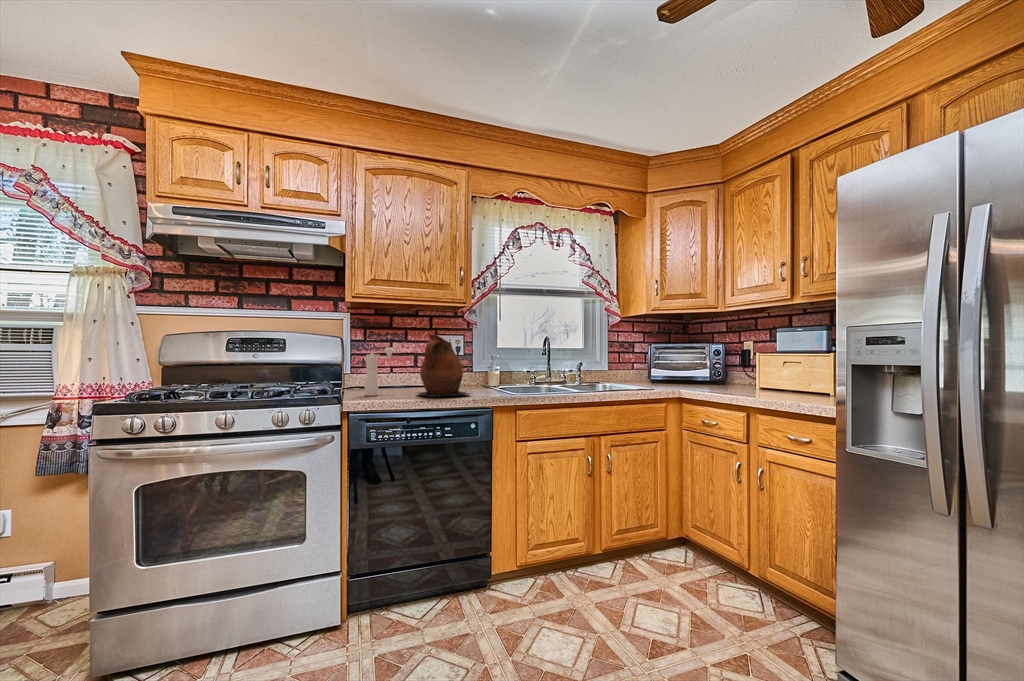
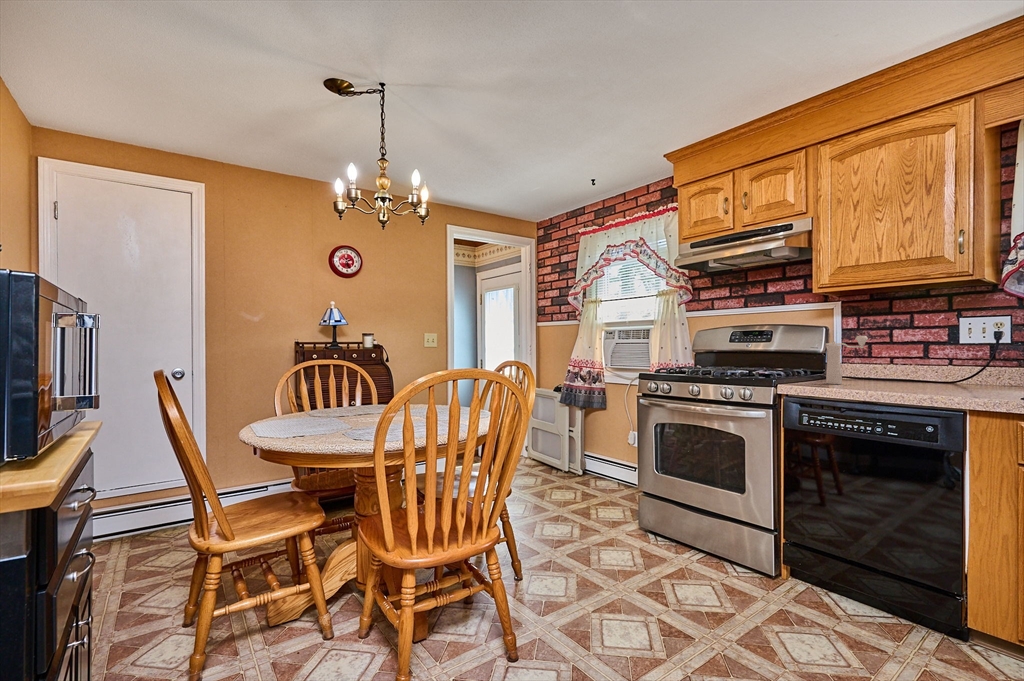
ceramic pitcher: present [418,334,470,397] -> none [873,320,948,394]

